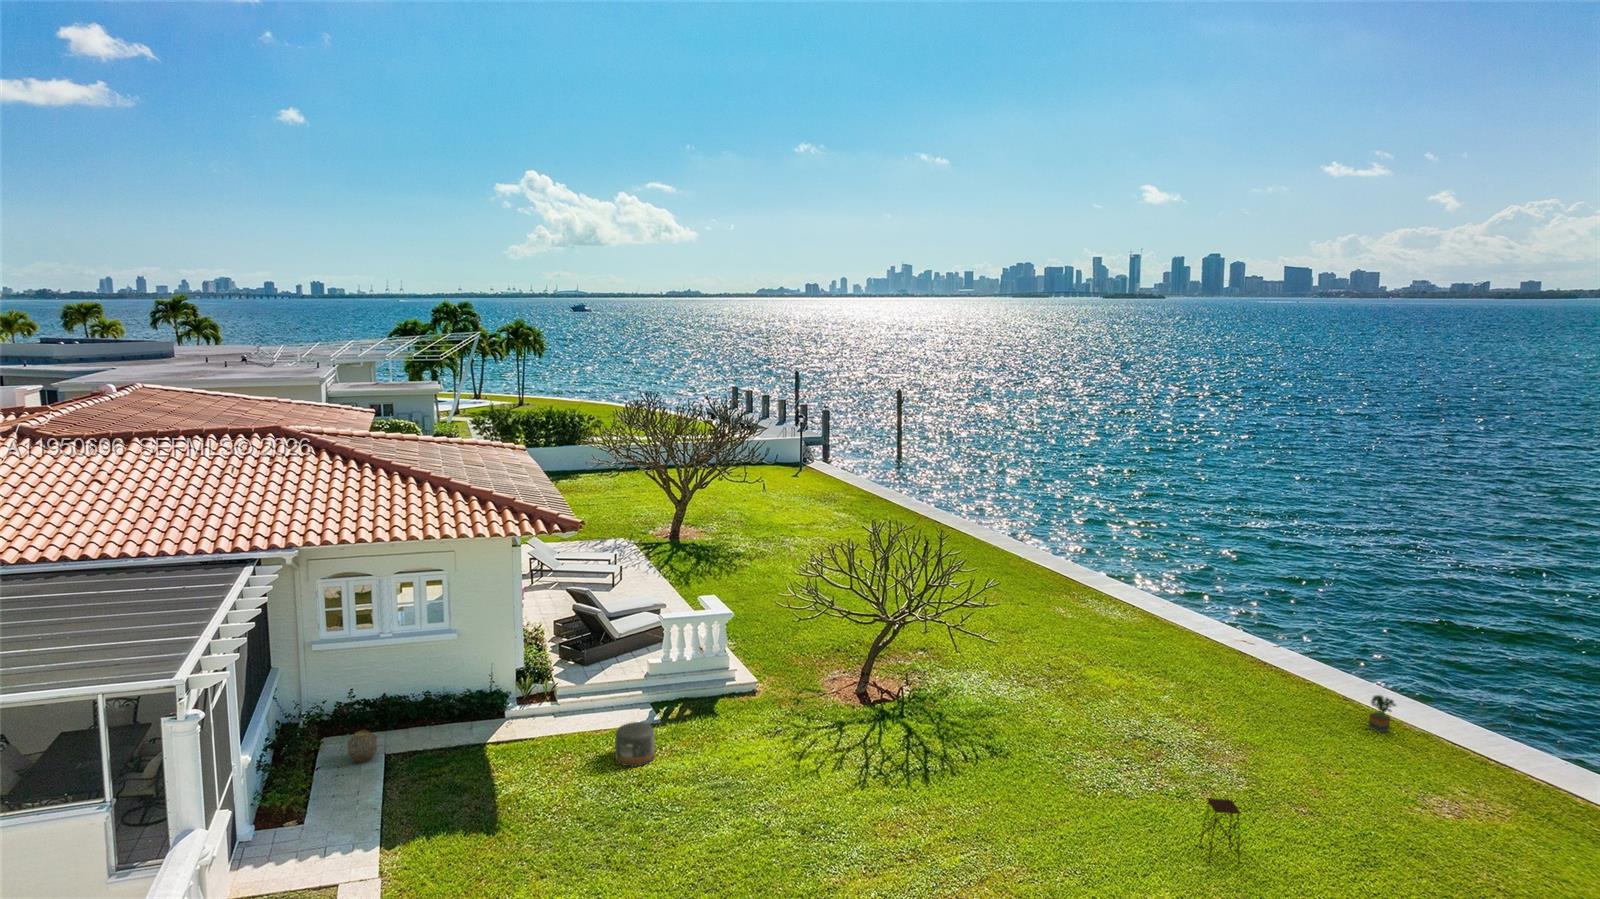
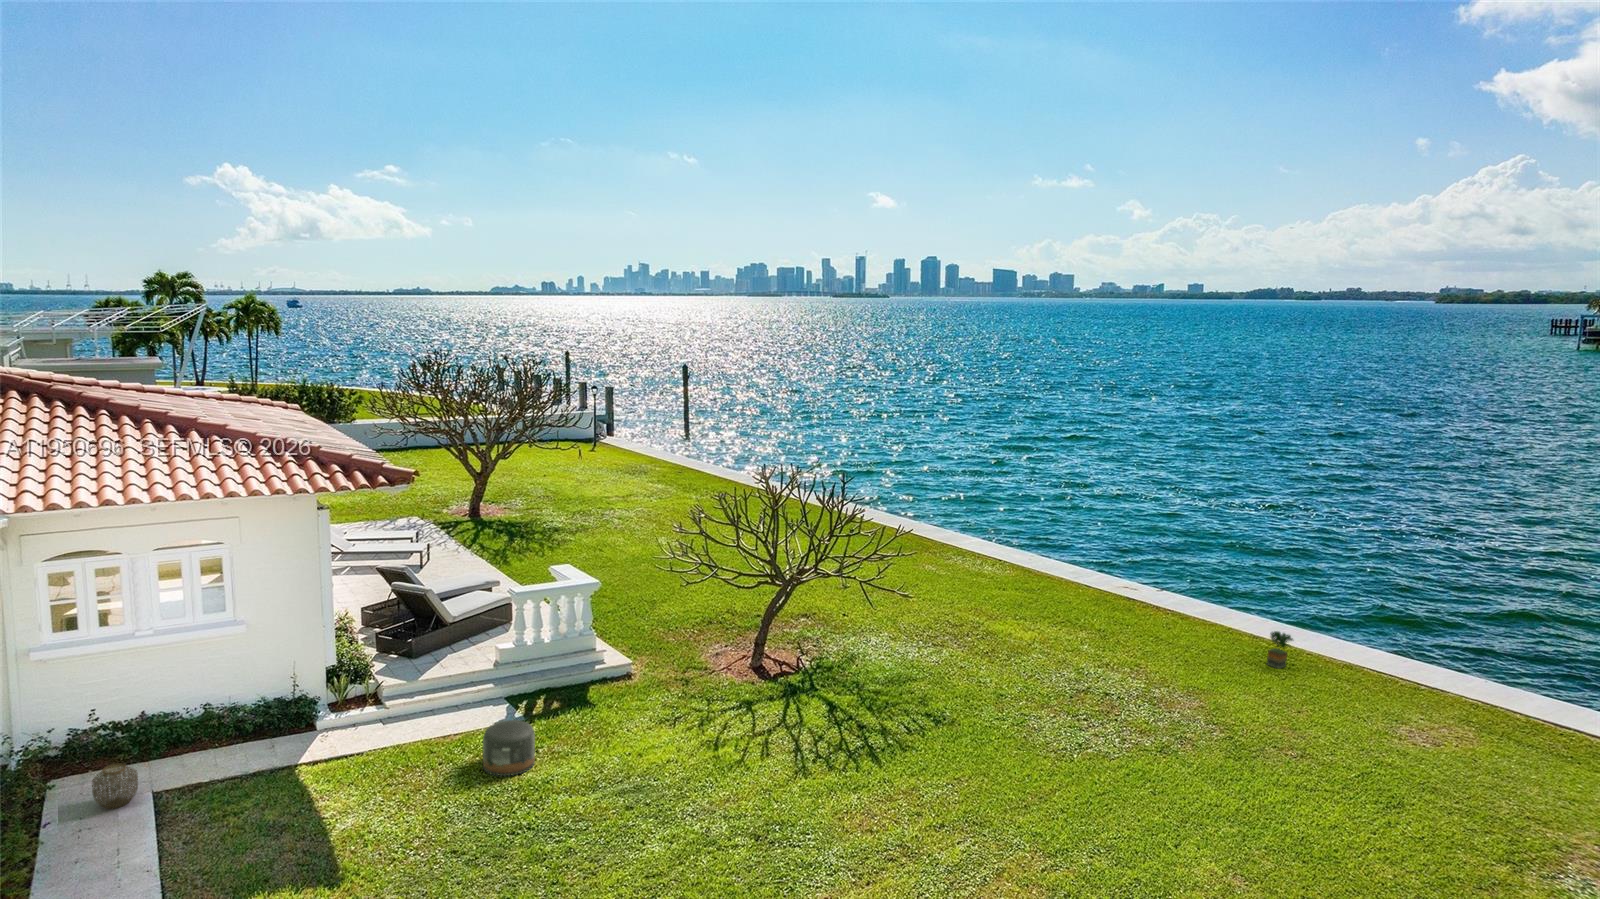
side table: present [1199,798,1240,866] -> none [1174,743,1224,815]

